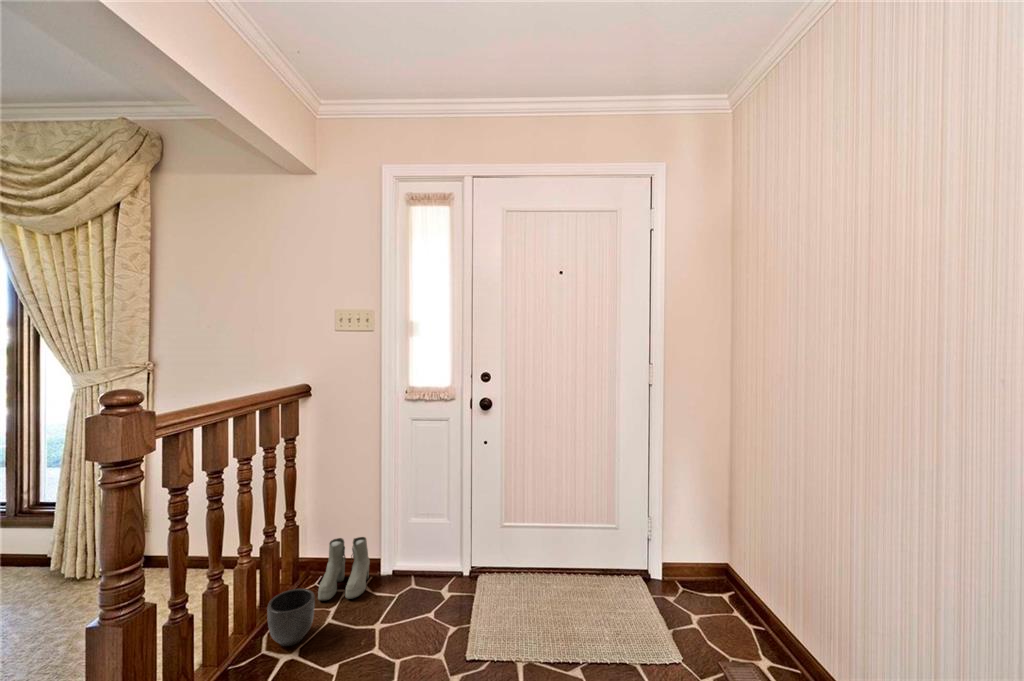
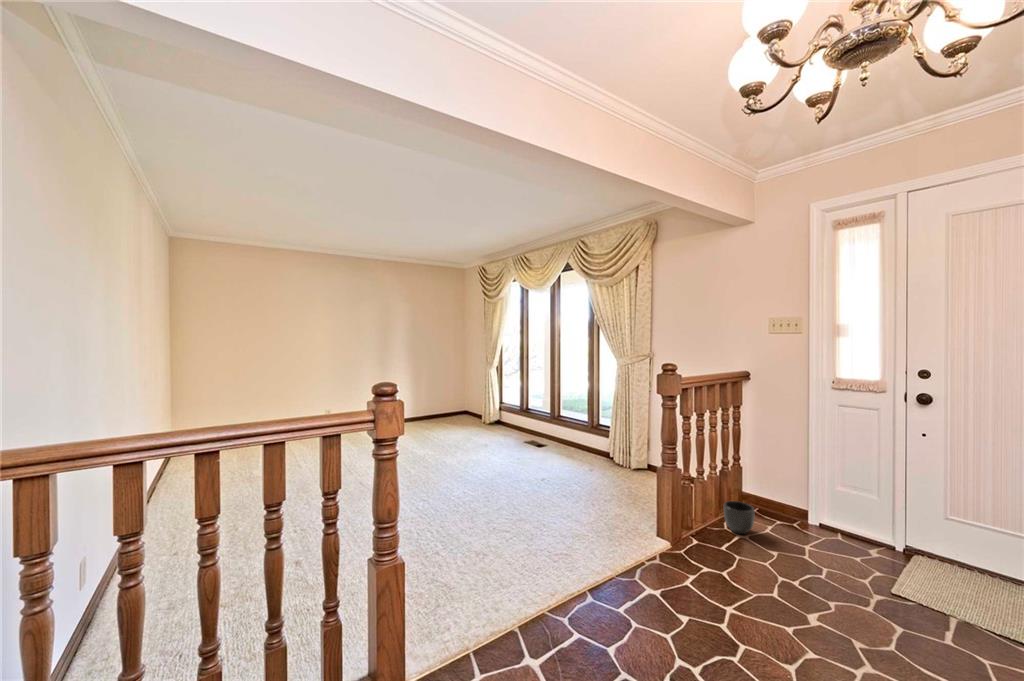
boots: present [318,537,370,601] -> none [757,483,799,527]

